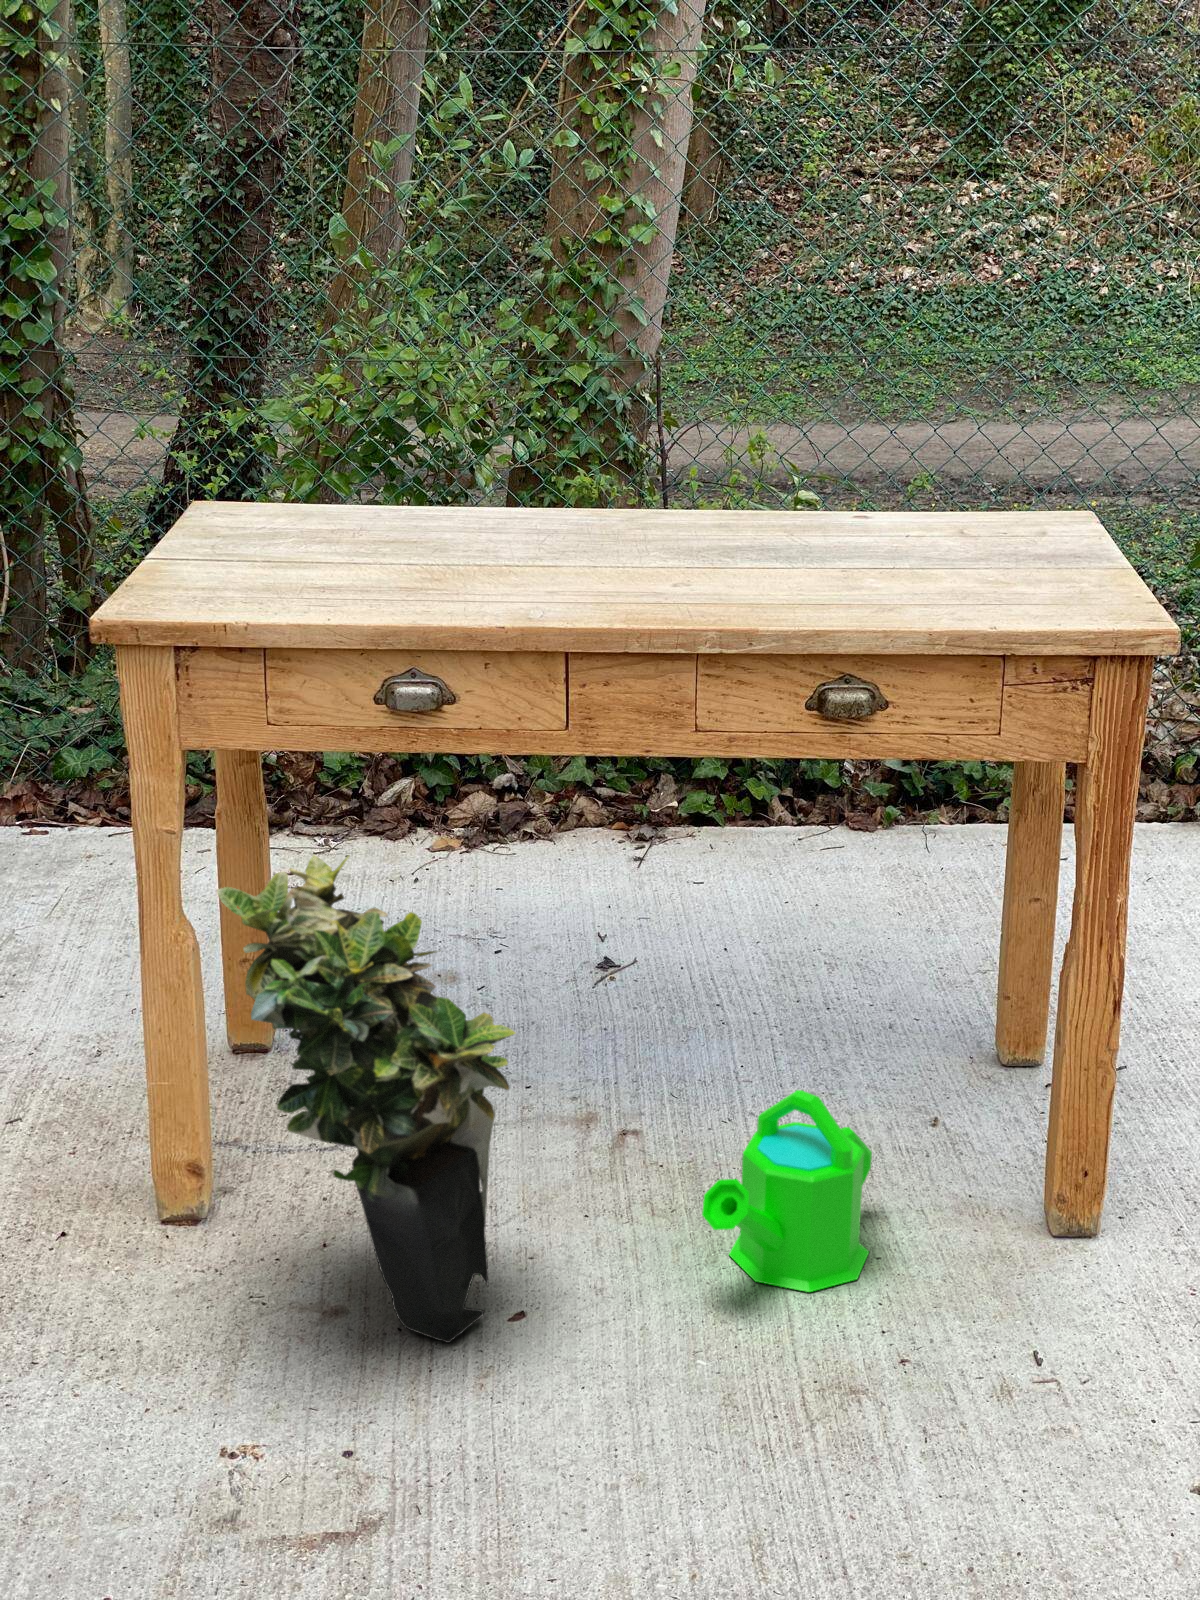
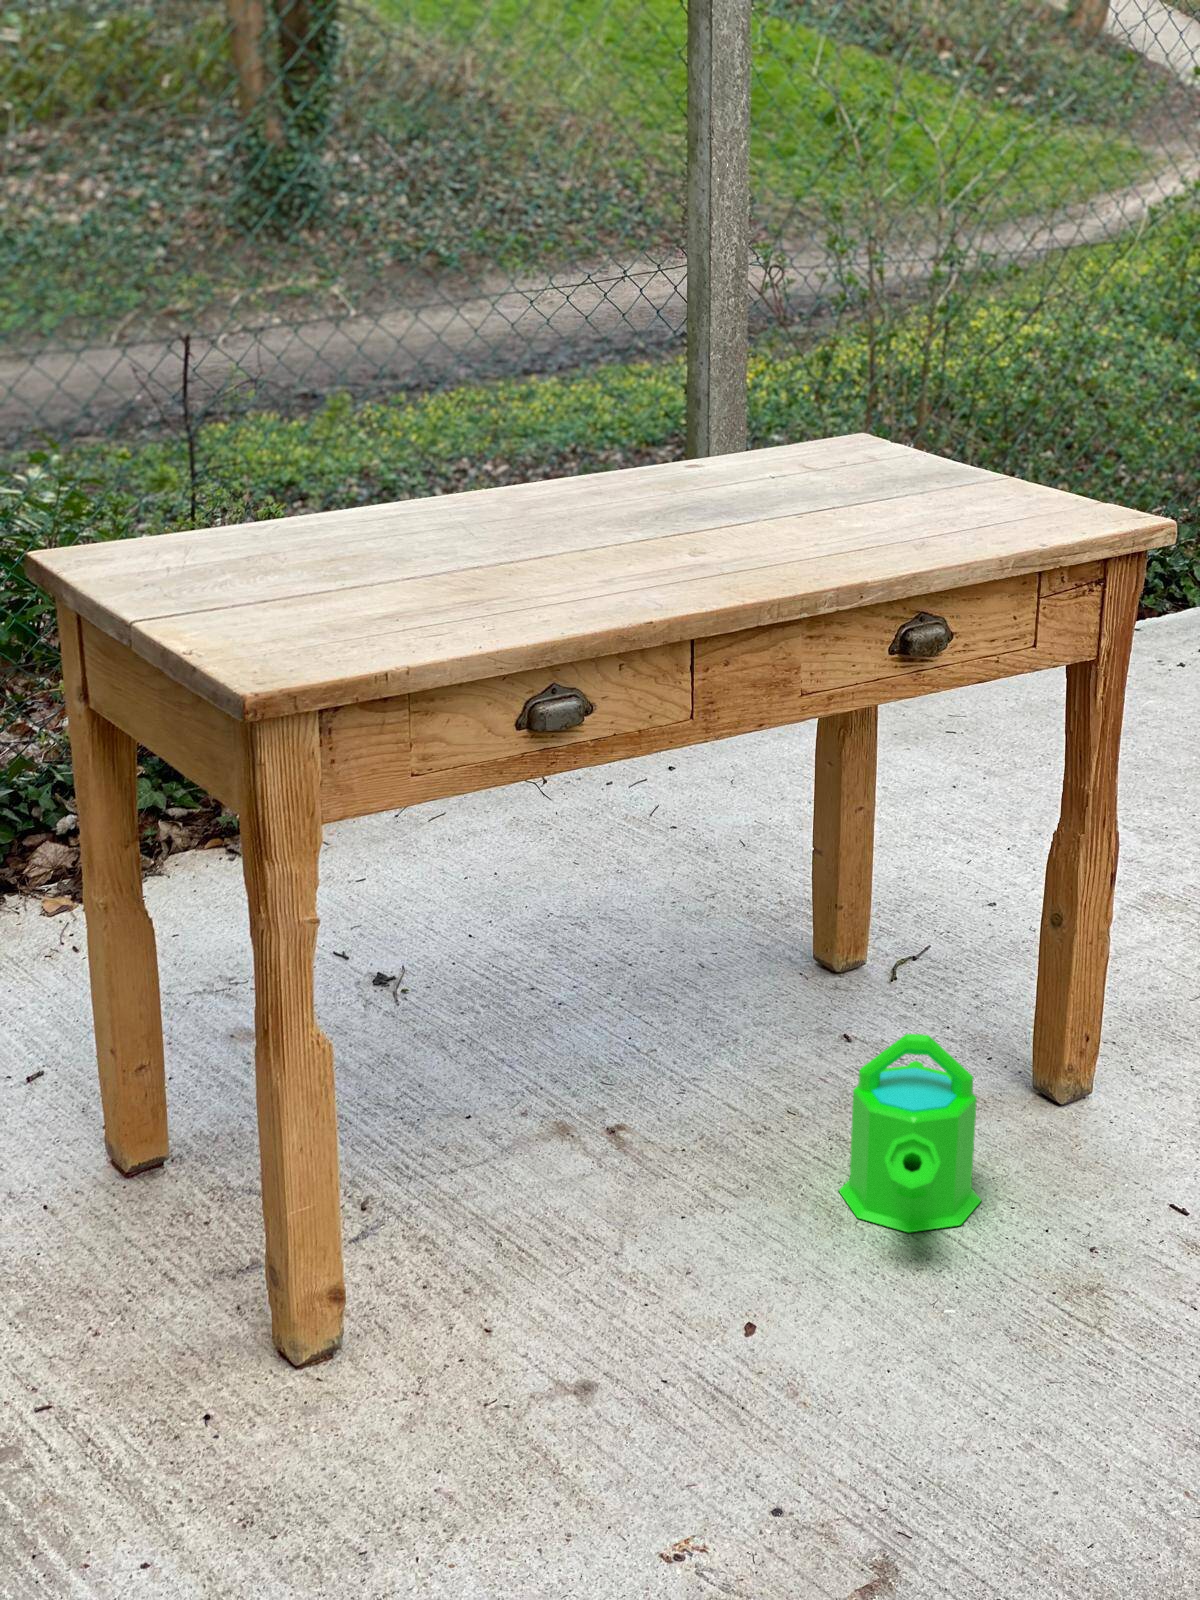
potted plant: present [217,855,515,1343] -> none [464,900,791,1389]

